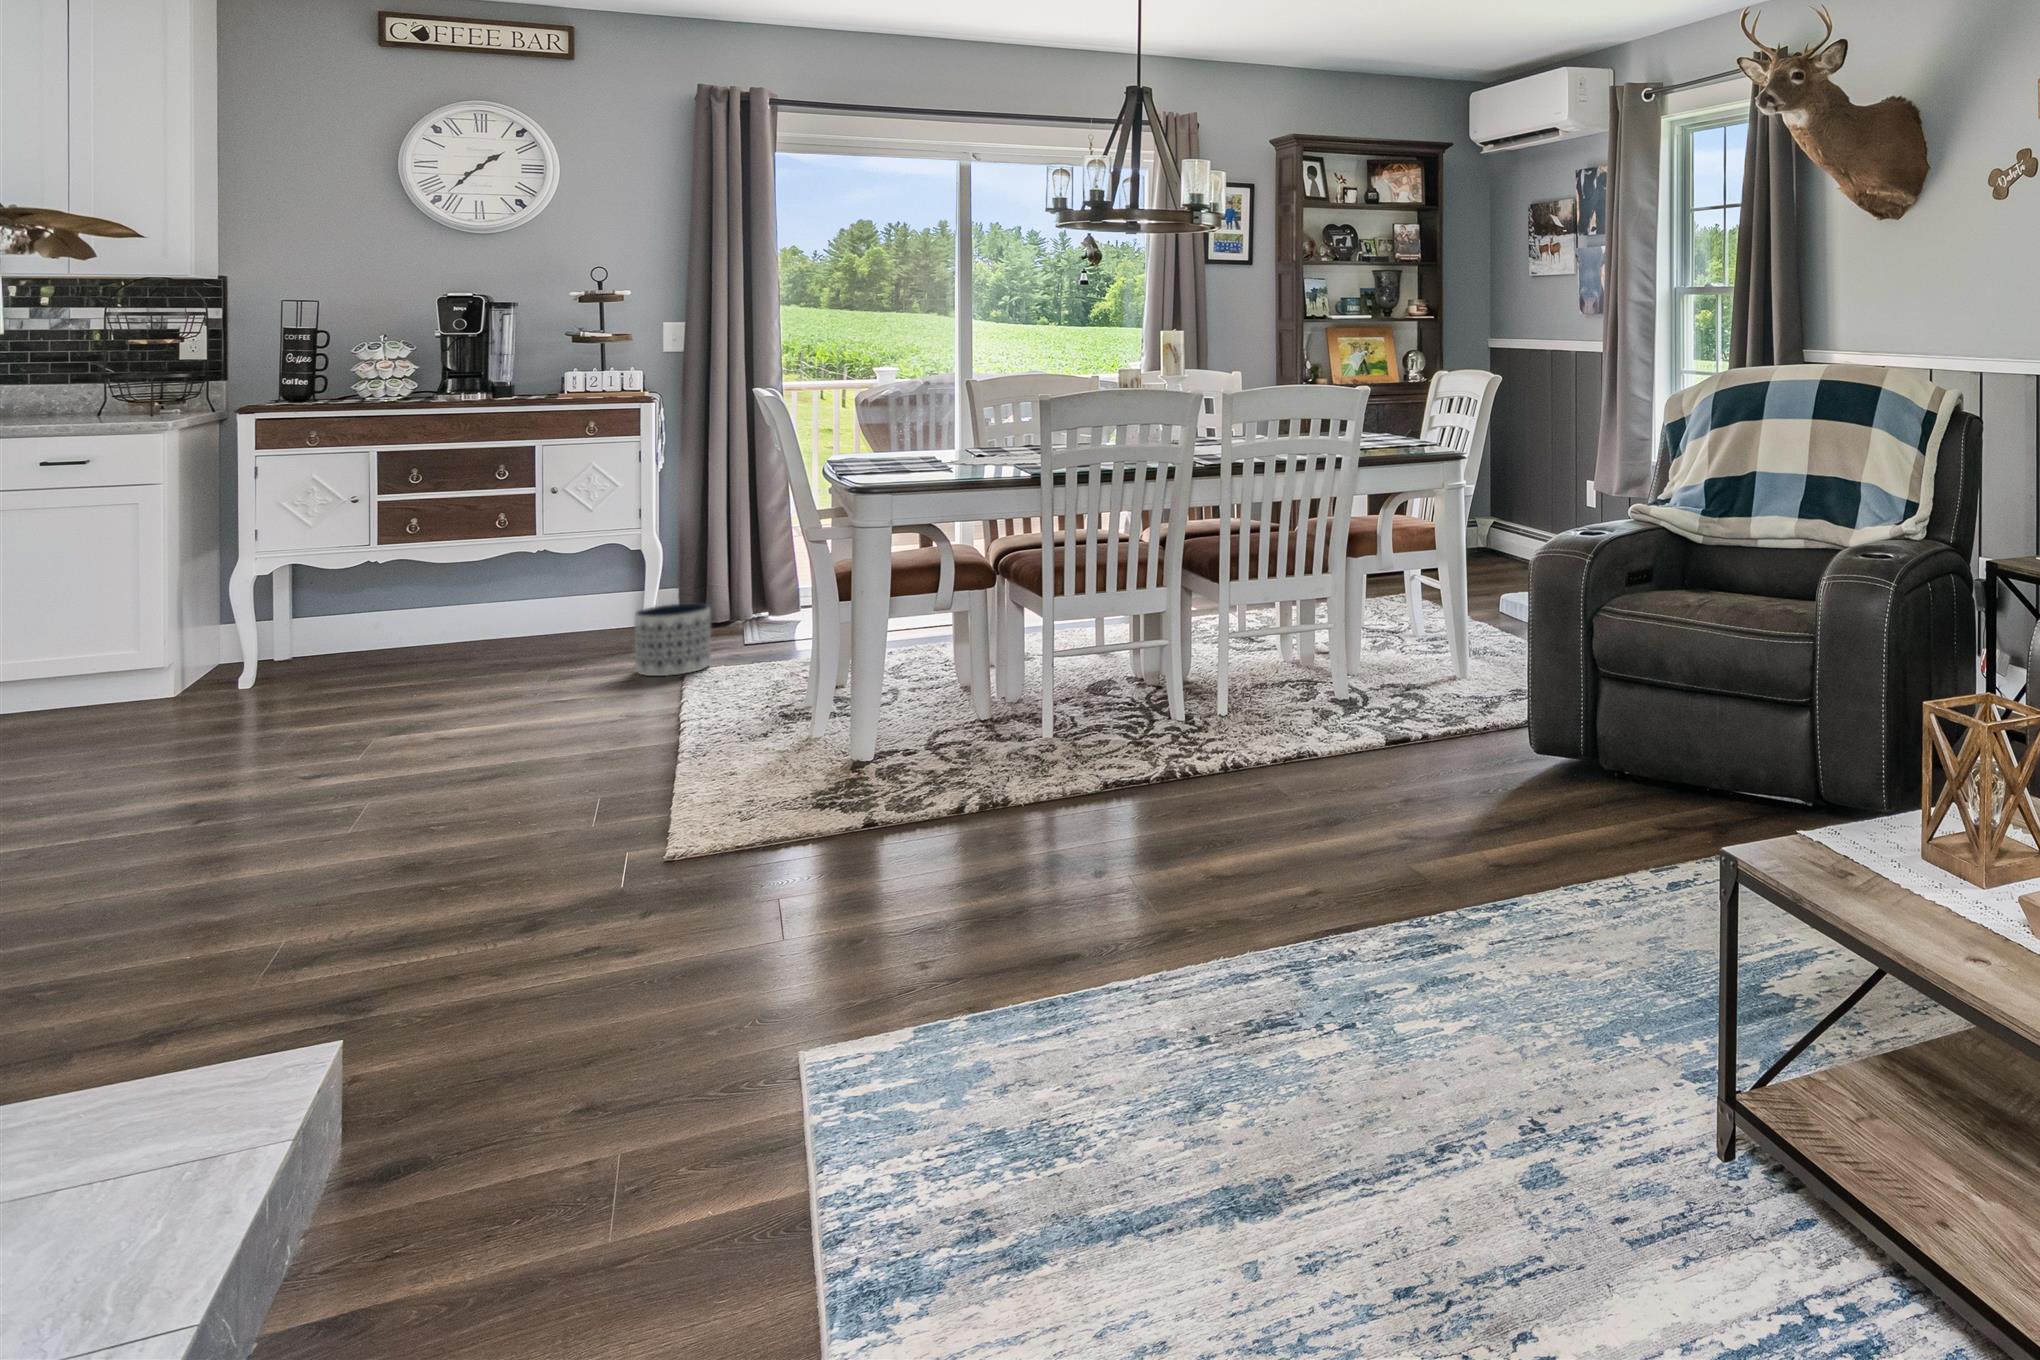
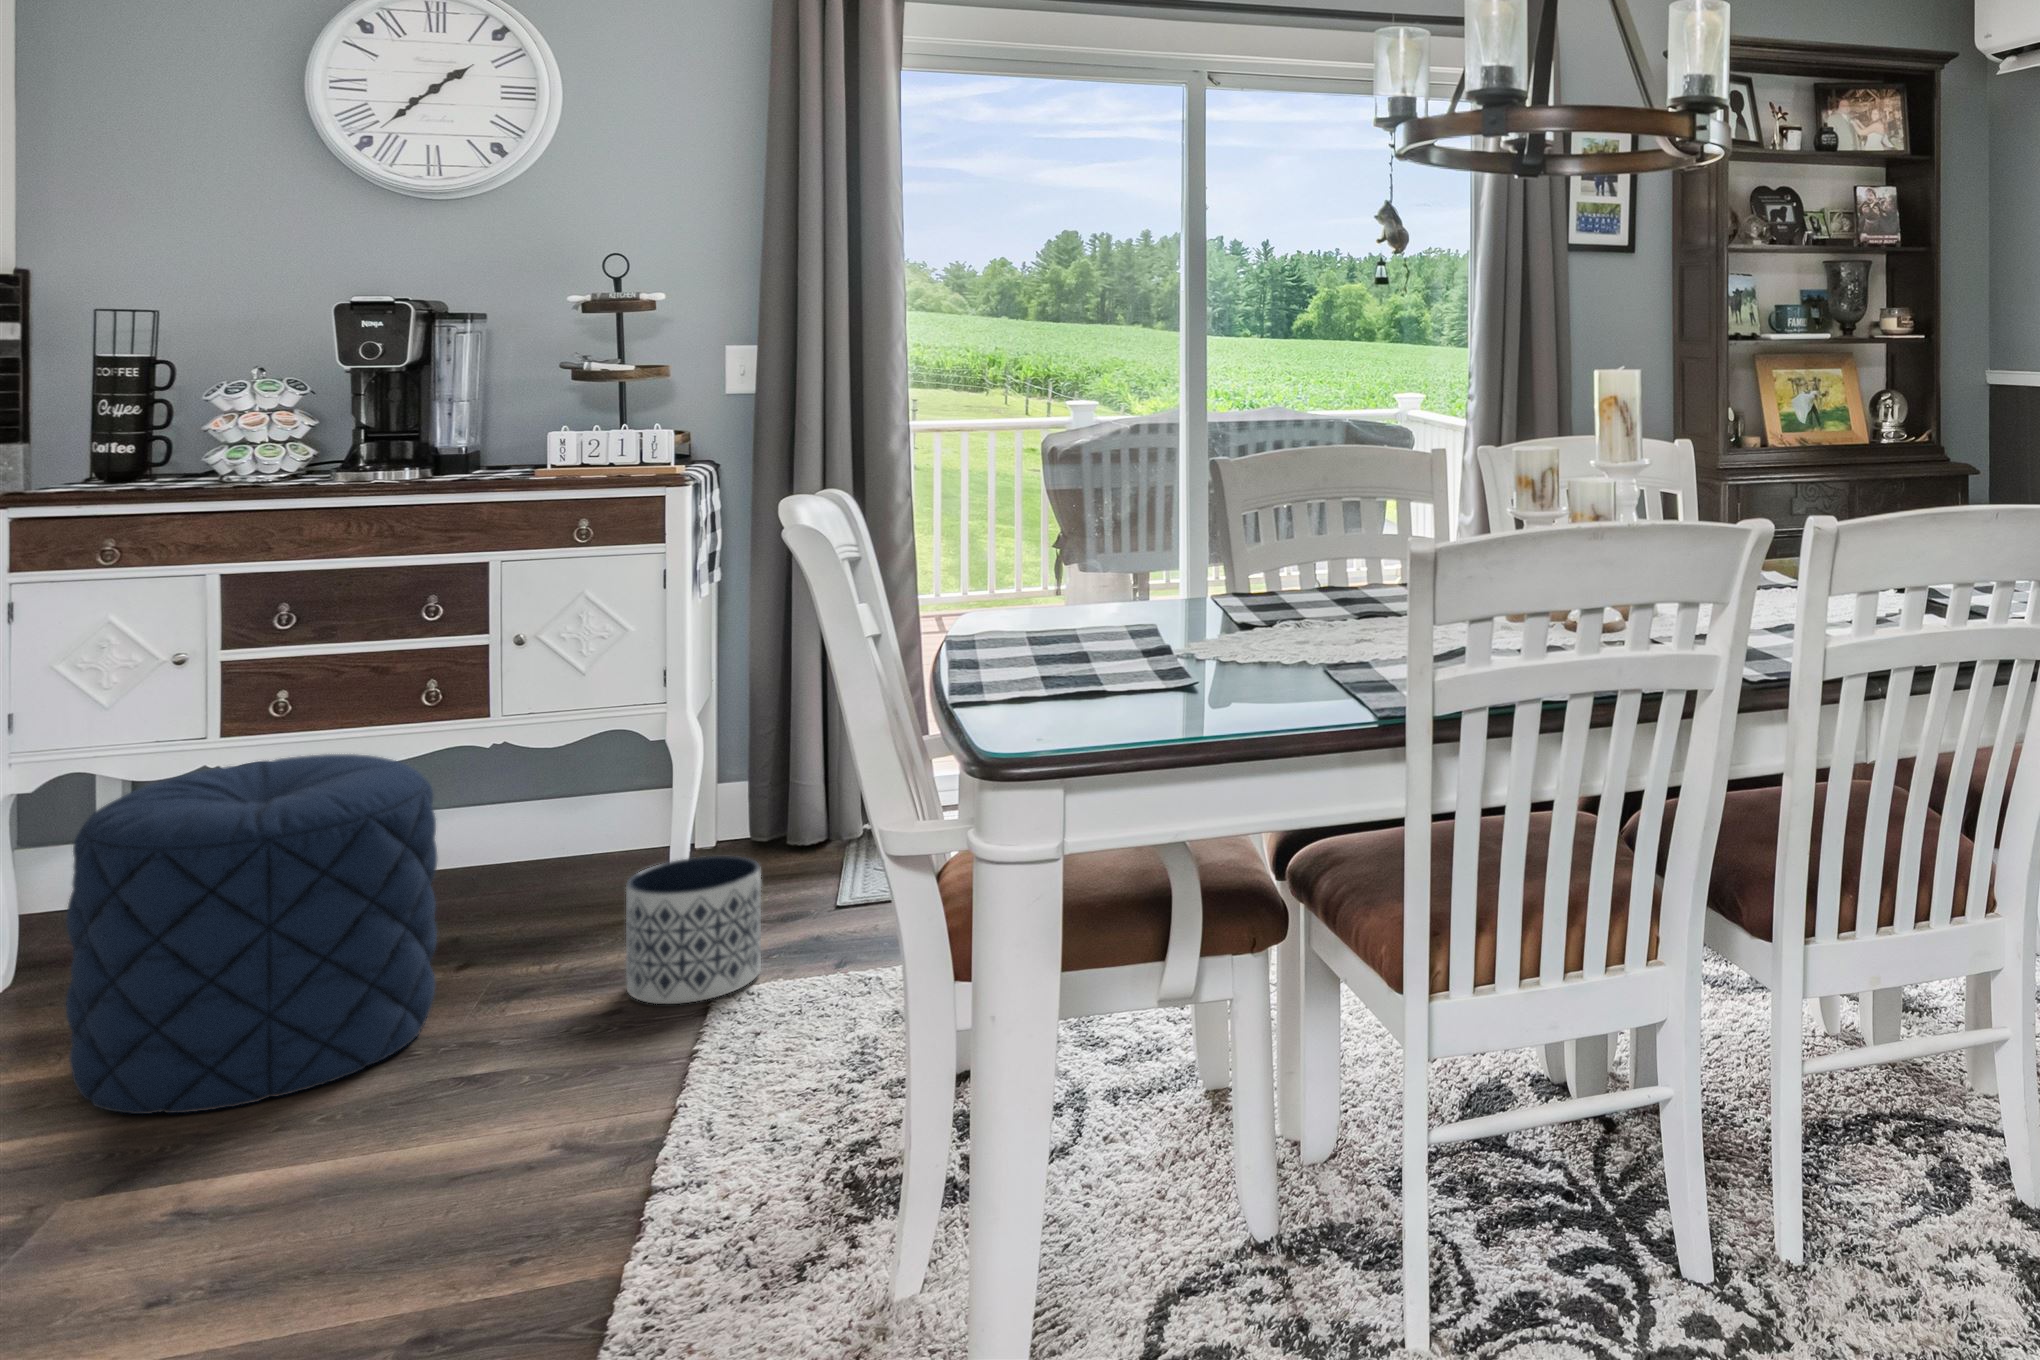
pouf: none [336,545,530,717] -> present [66,754,438,1114]

